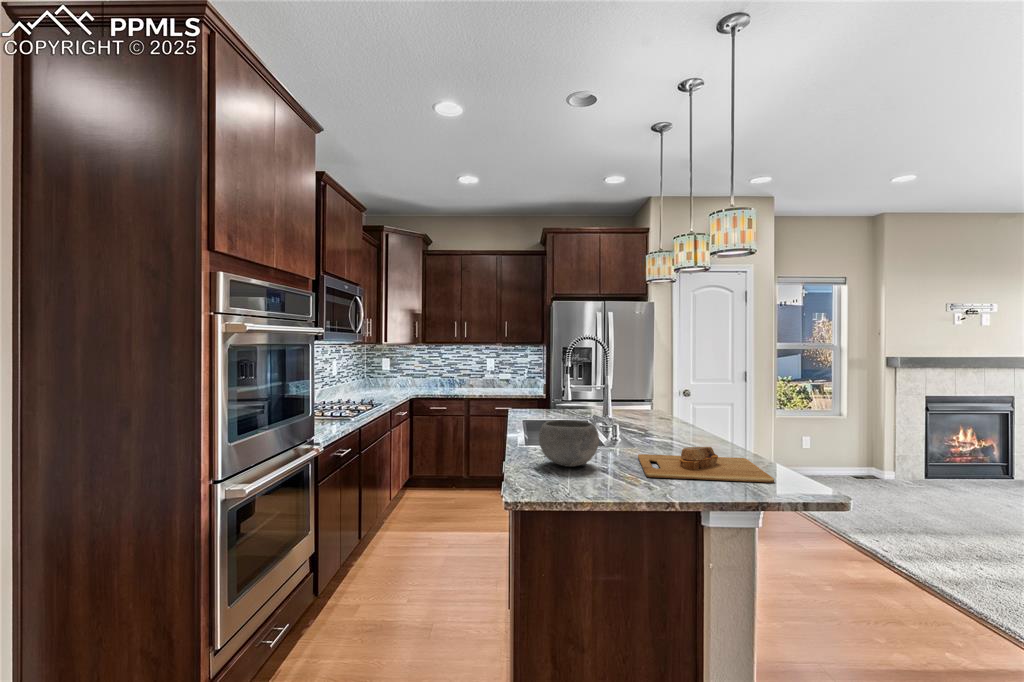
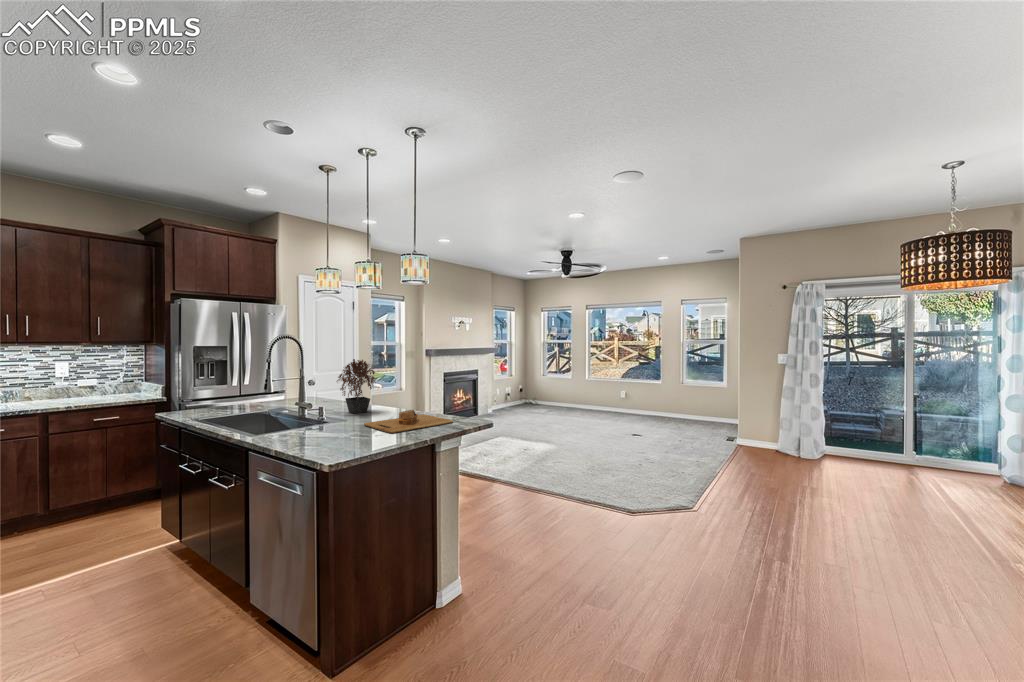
potted plant: none [640,363,697,439] -> present [337,359,375,413]
bowl: present [539,420,599,467] -> none [303,405,352,439]

